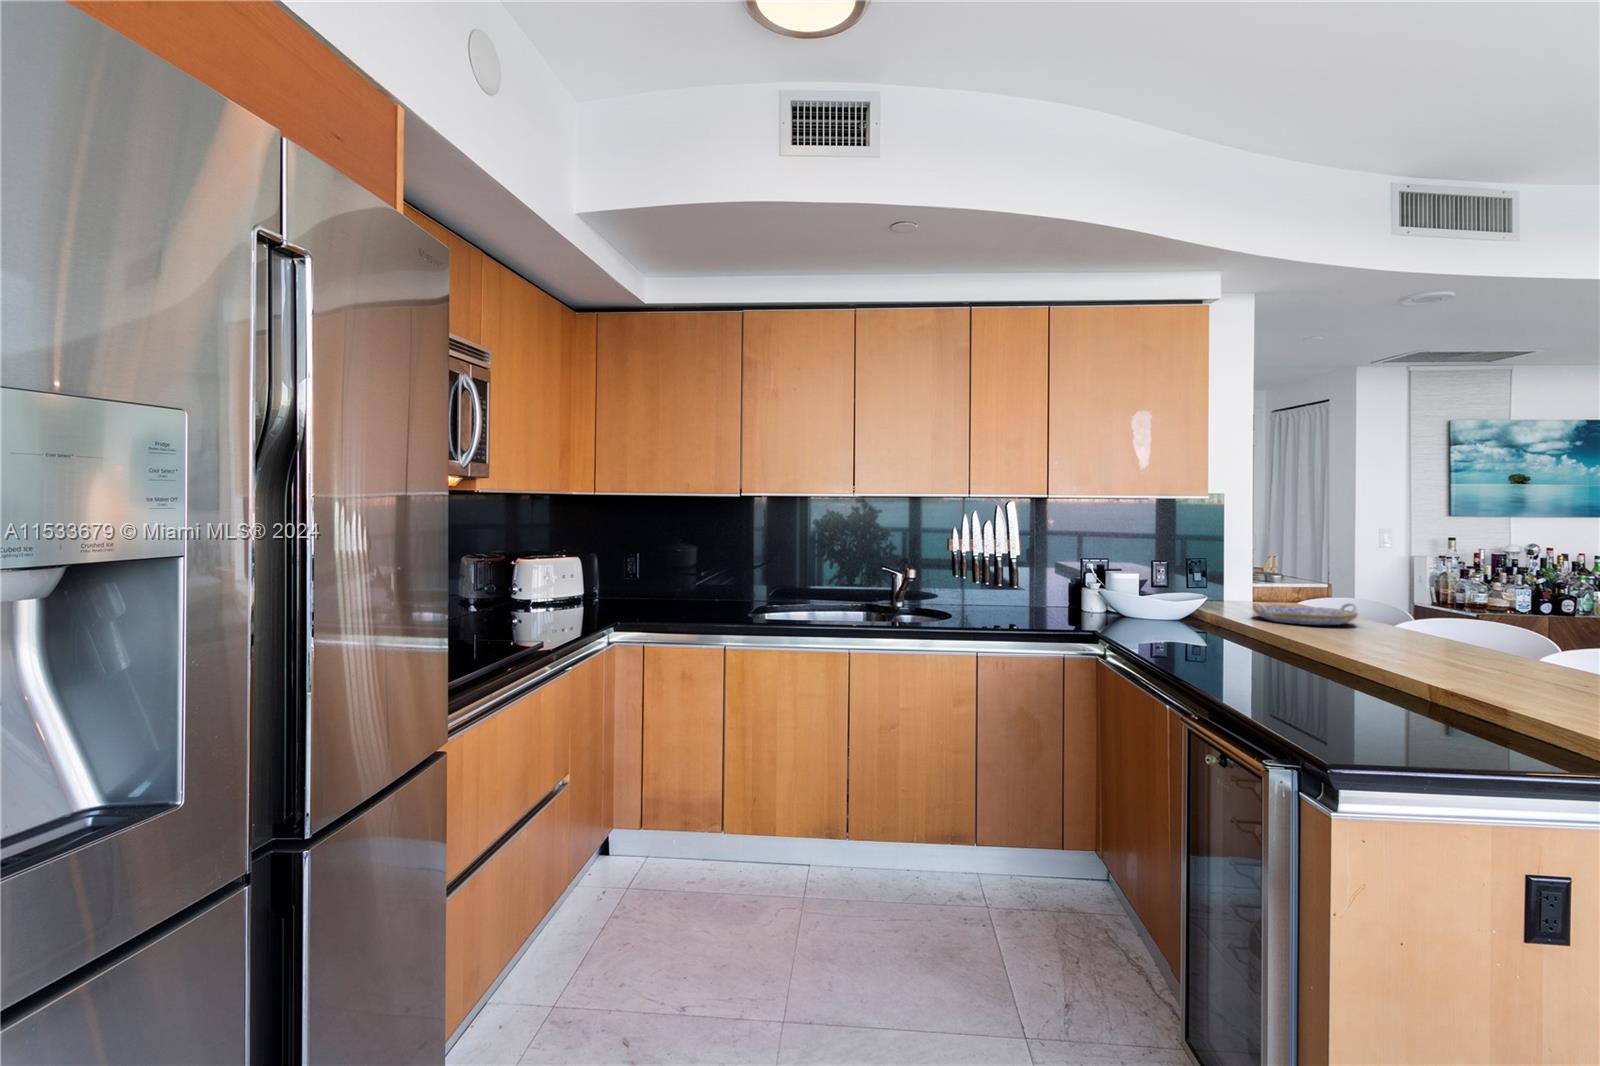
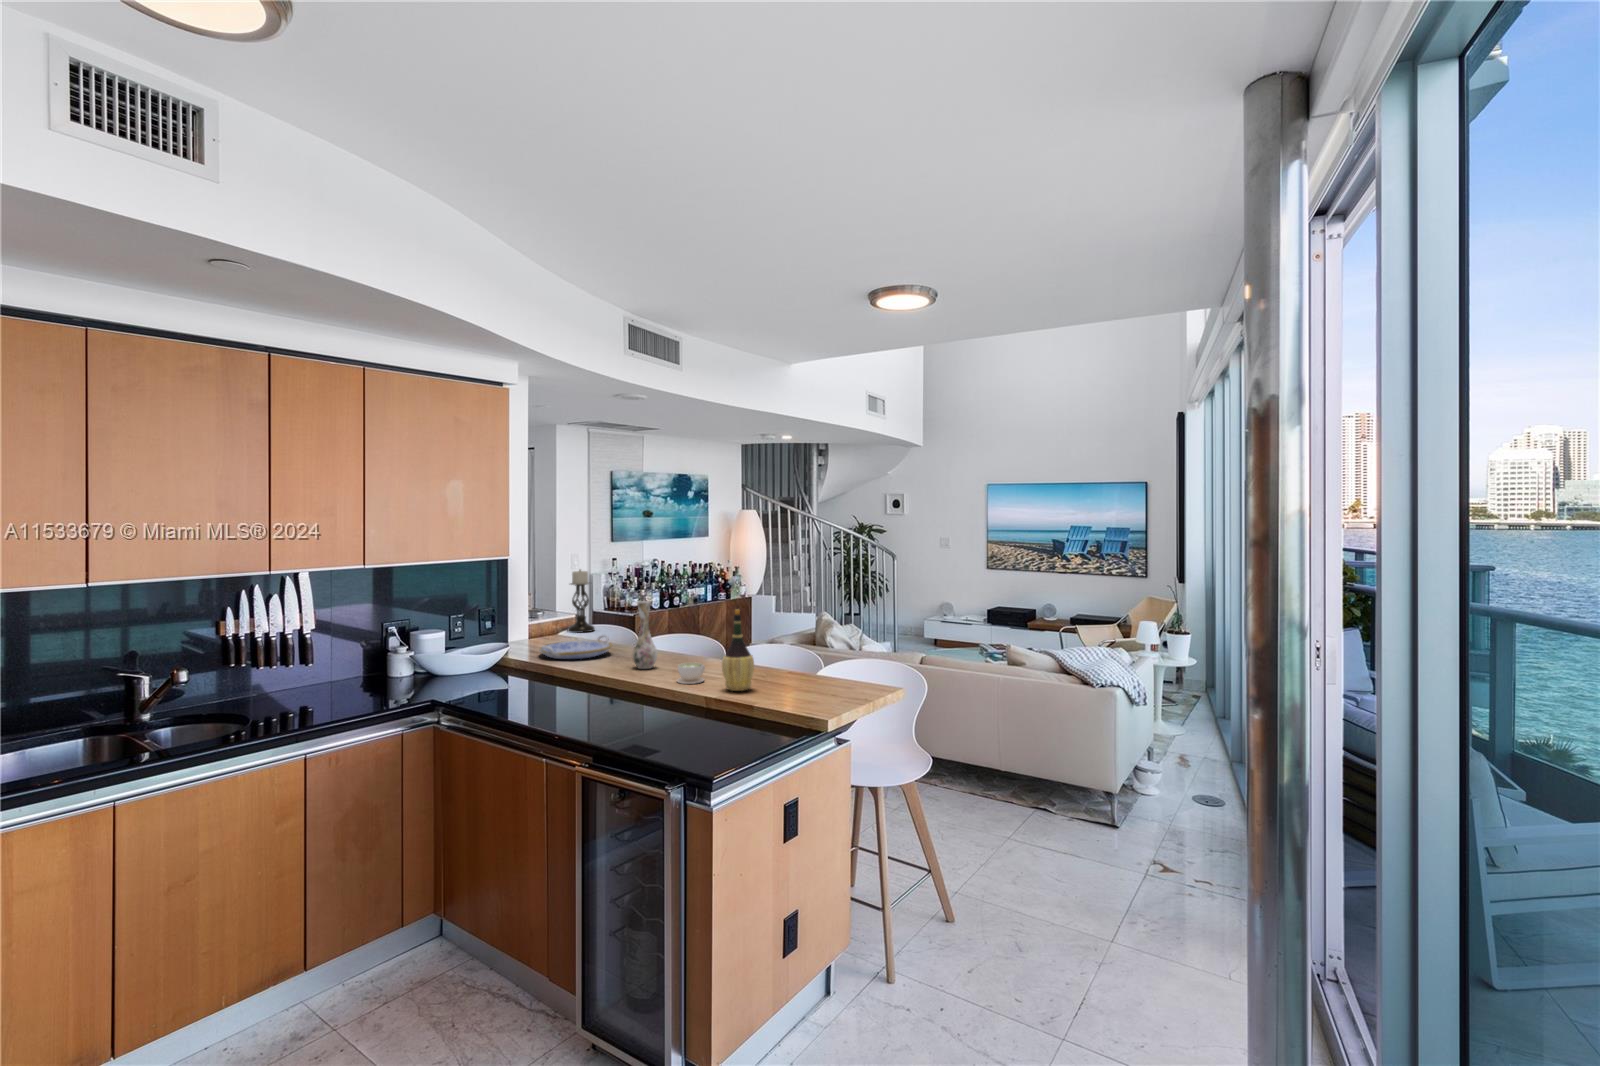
candle holder: none [1324,528,1365,609] -> present [568,569,595,633]
vase: none [1367,551,1410,644] -> present [632,601,657,669]
wine bottle: none [1491,554,1560,683] -> present [722,609,754,691]
coffee cup: none [1420,635,1476,665] -> present [677,662,705,684]

